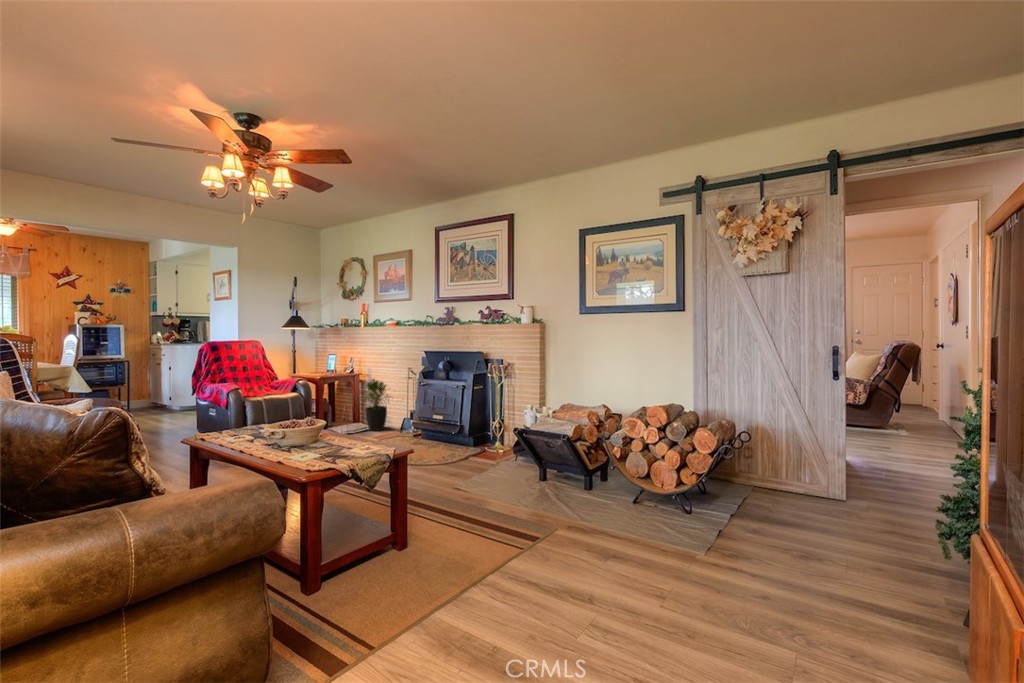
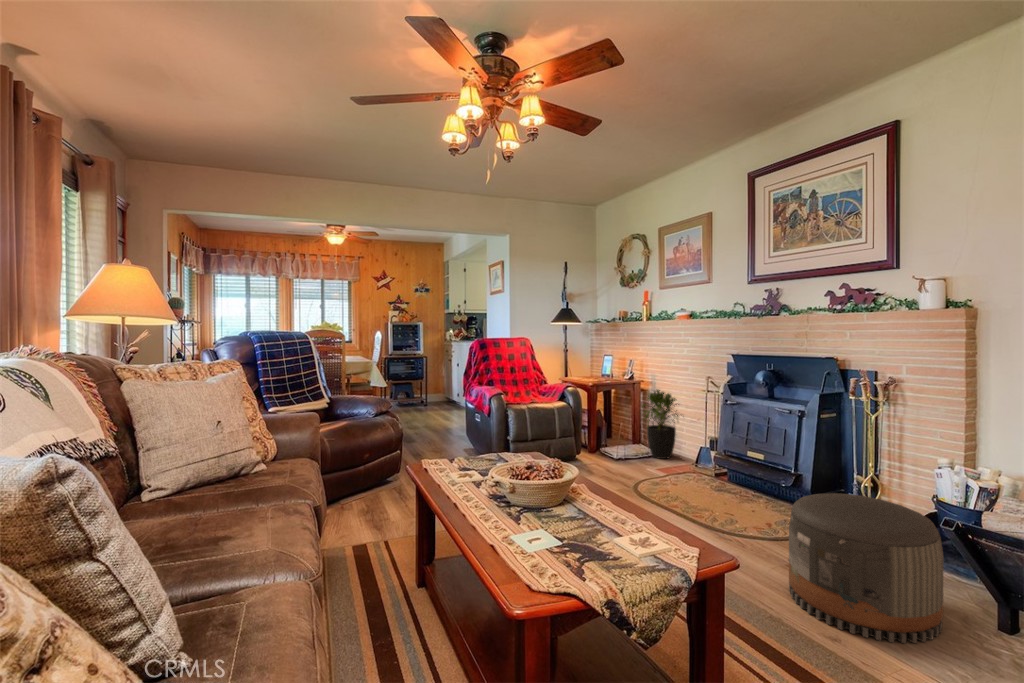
pouf: none [449,426,517,495] -> present [789,493,944,643]

